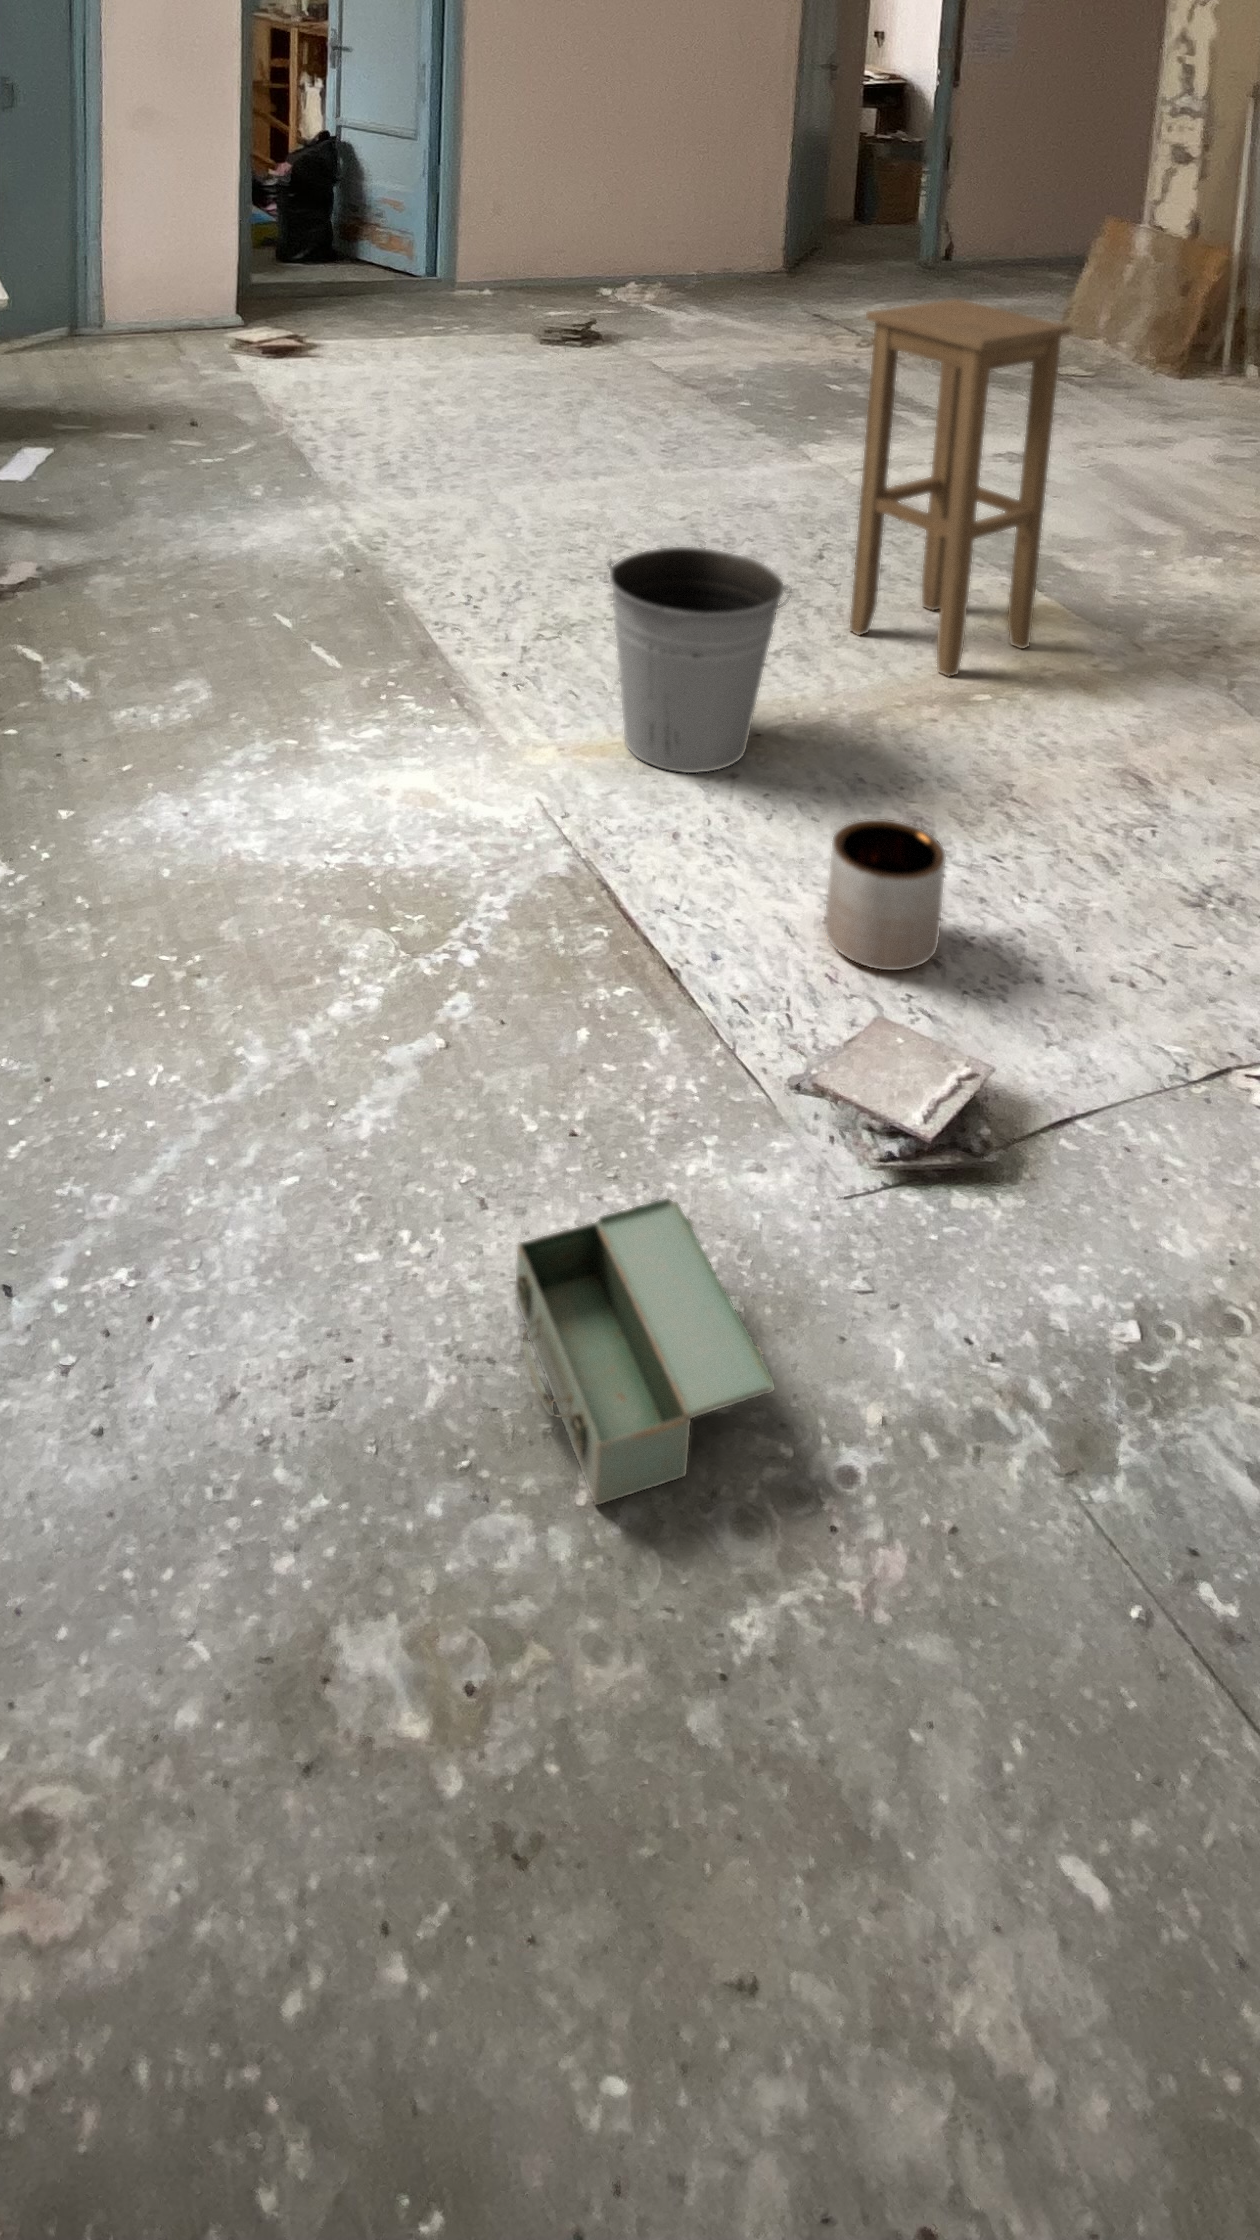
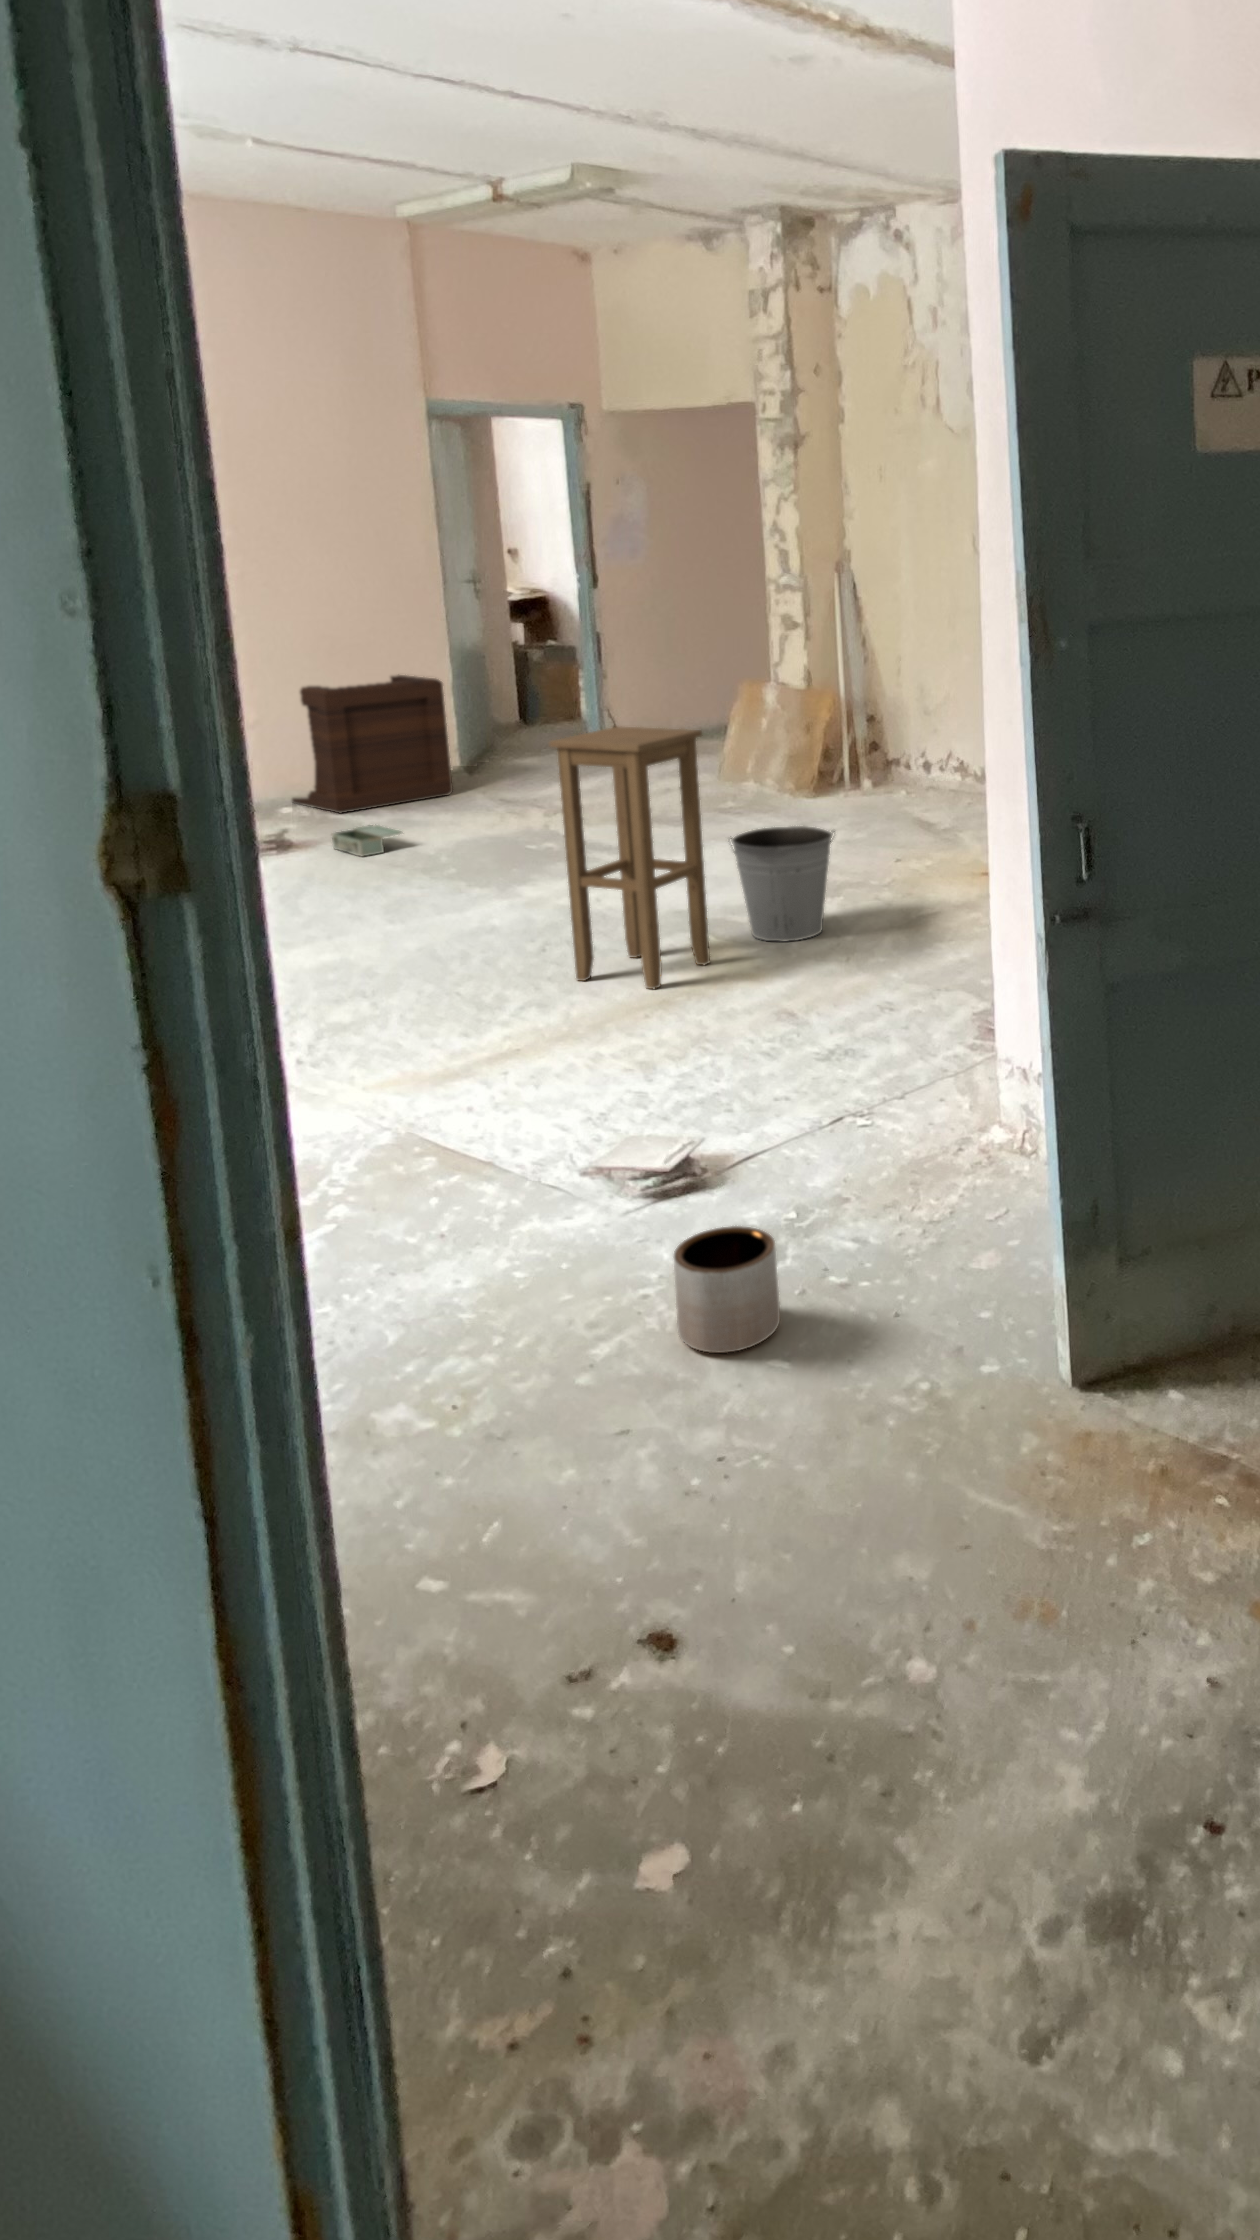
wooden crate: none [591,157,773,309] -> present [292,675,453,813]
bucket: present [608,547,790,773] -> present [730,826,835,941]
planter: present [825,819,946,970] -> present [674,1226,780,1353]
toolbox: present [515,1199,774,1505] -> present [332,825,402,856]

